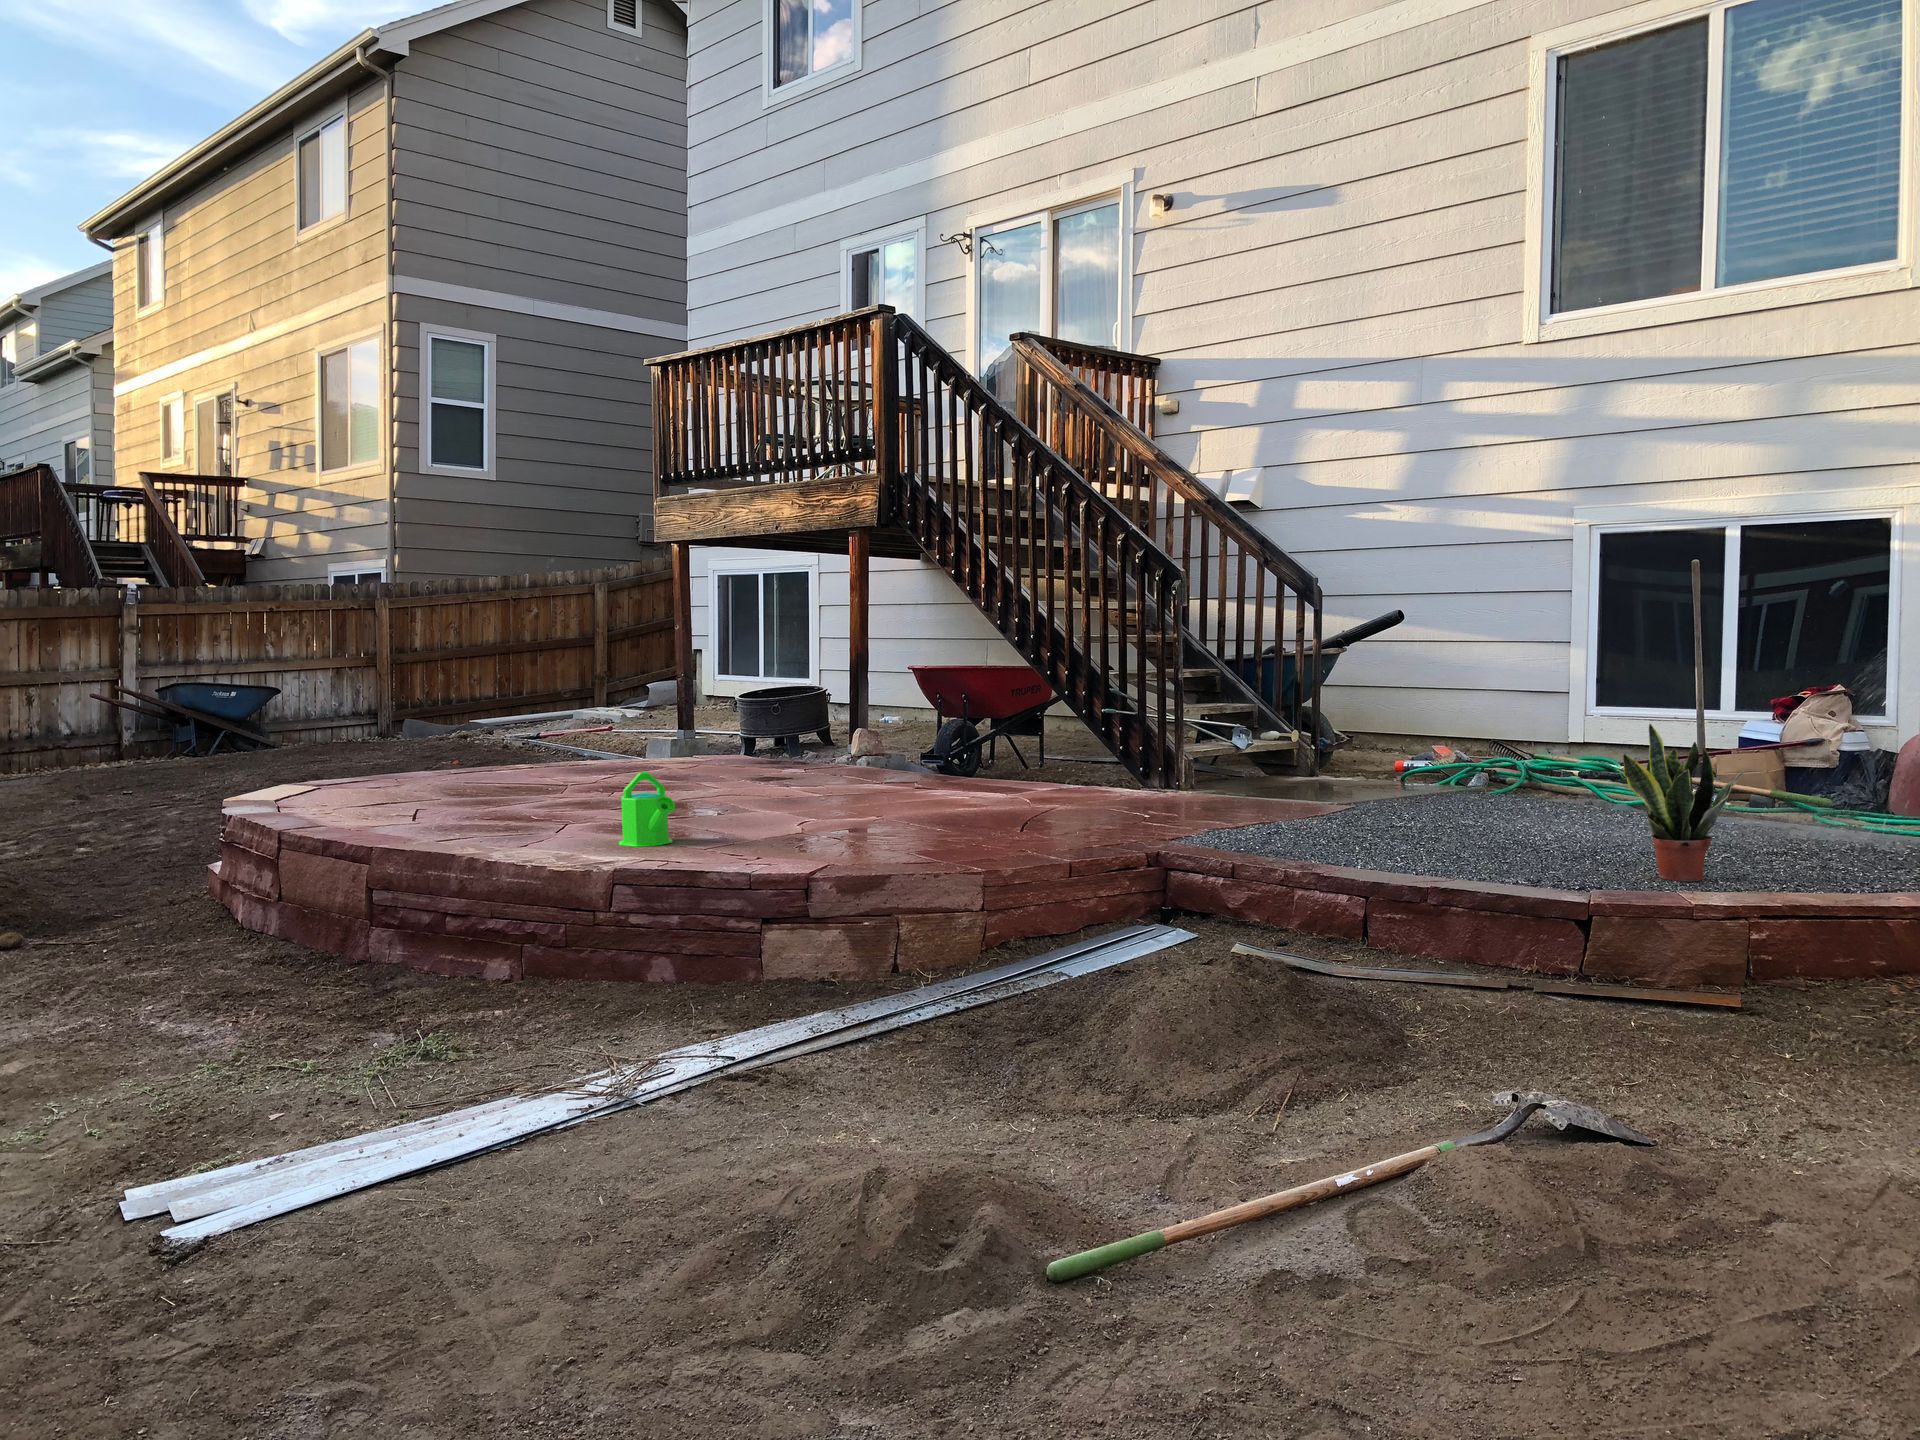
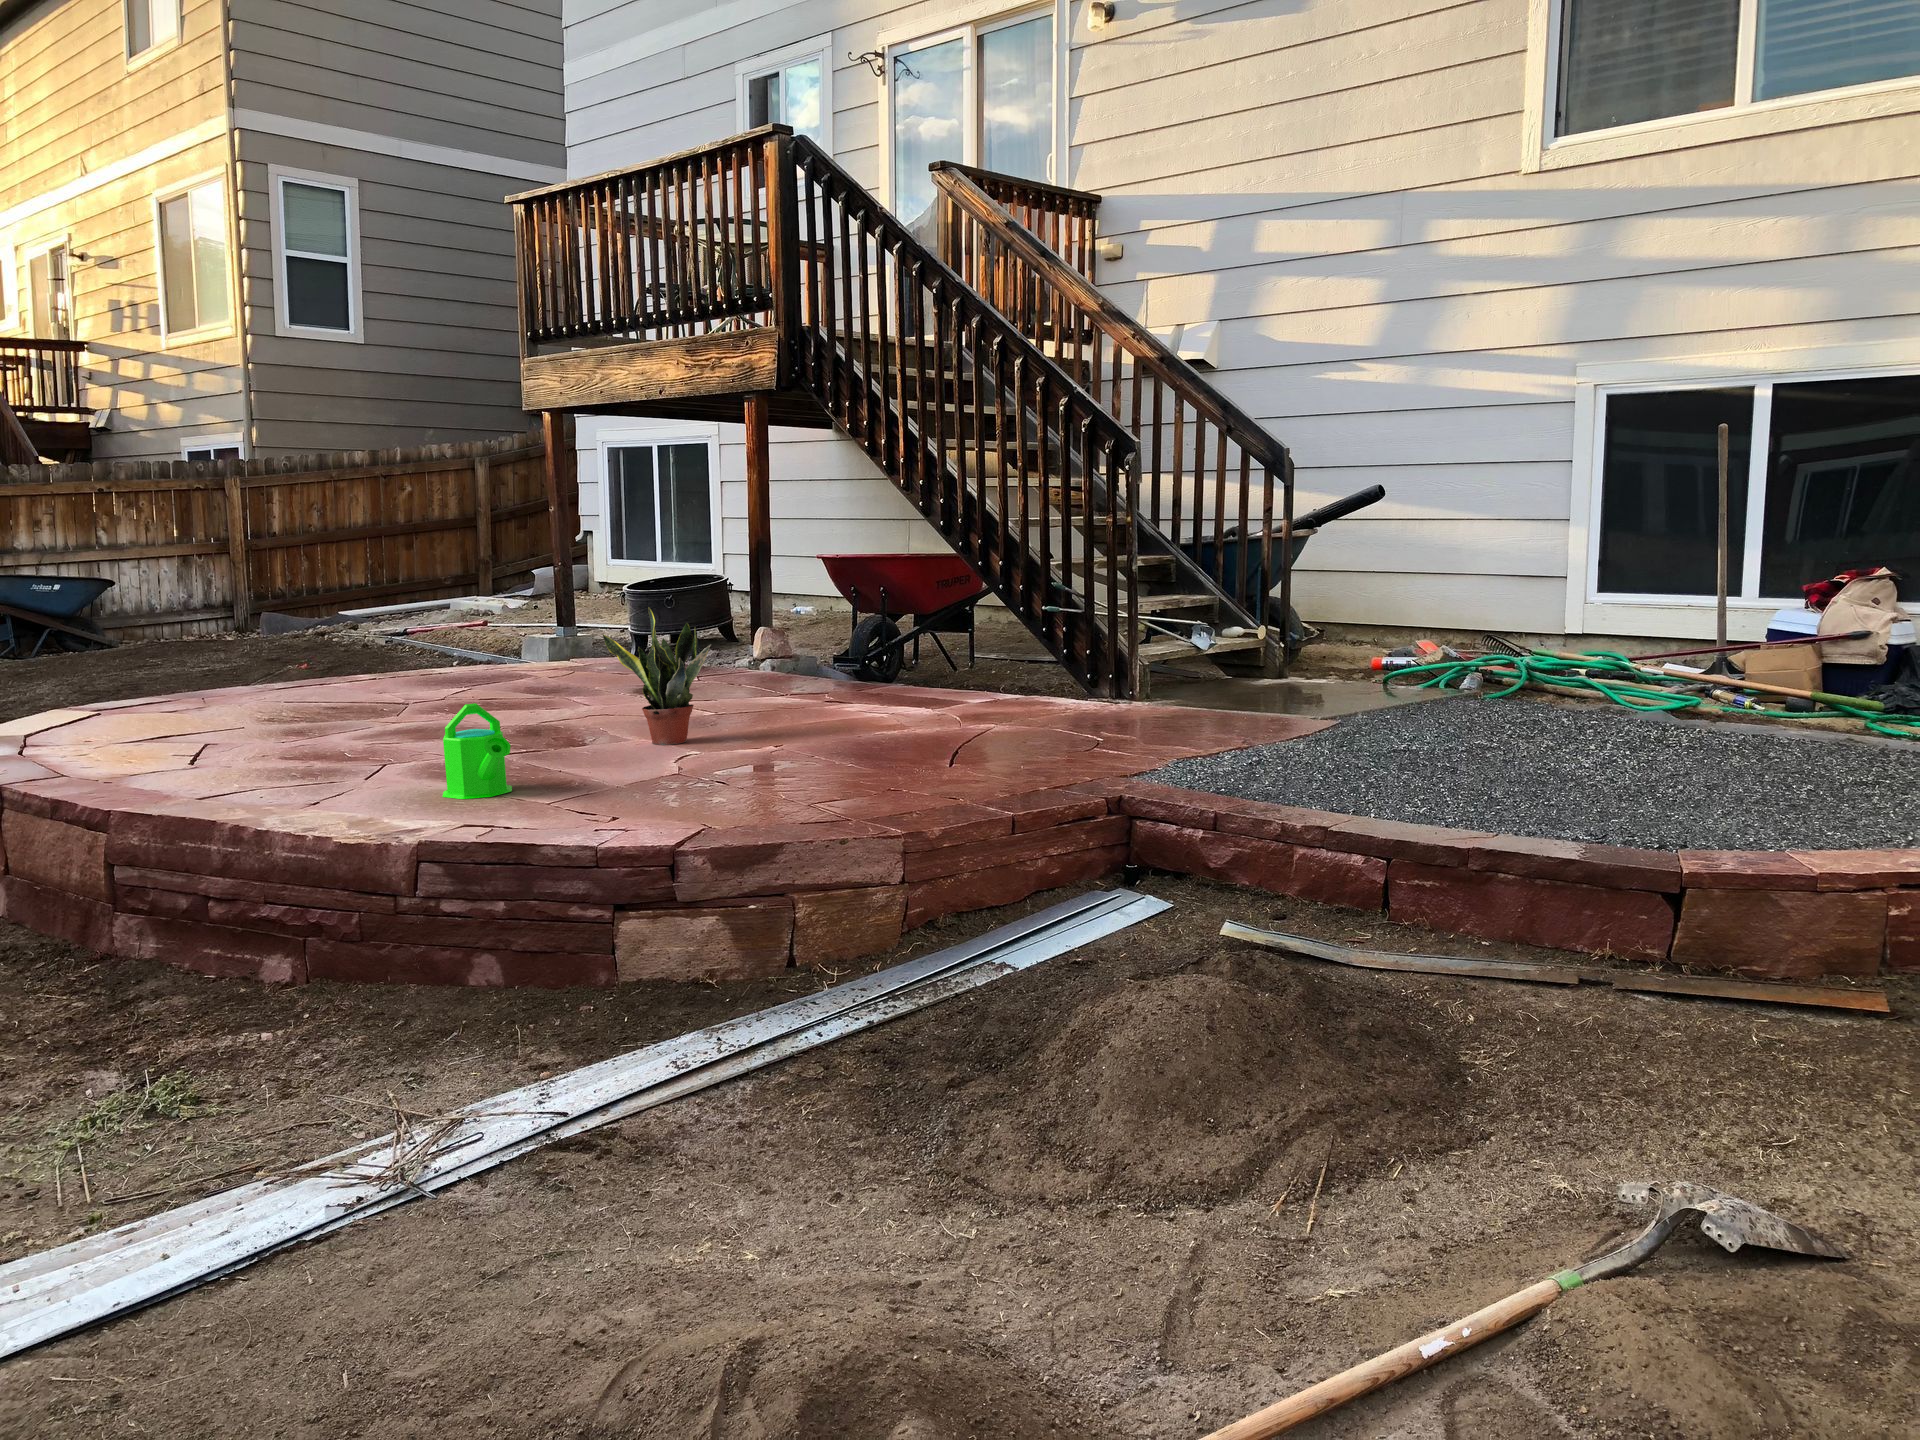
potted plant: present [1623,724,1748,881] -> present [603,608,711,745]

